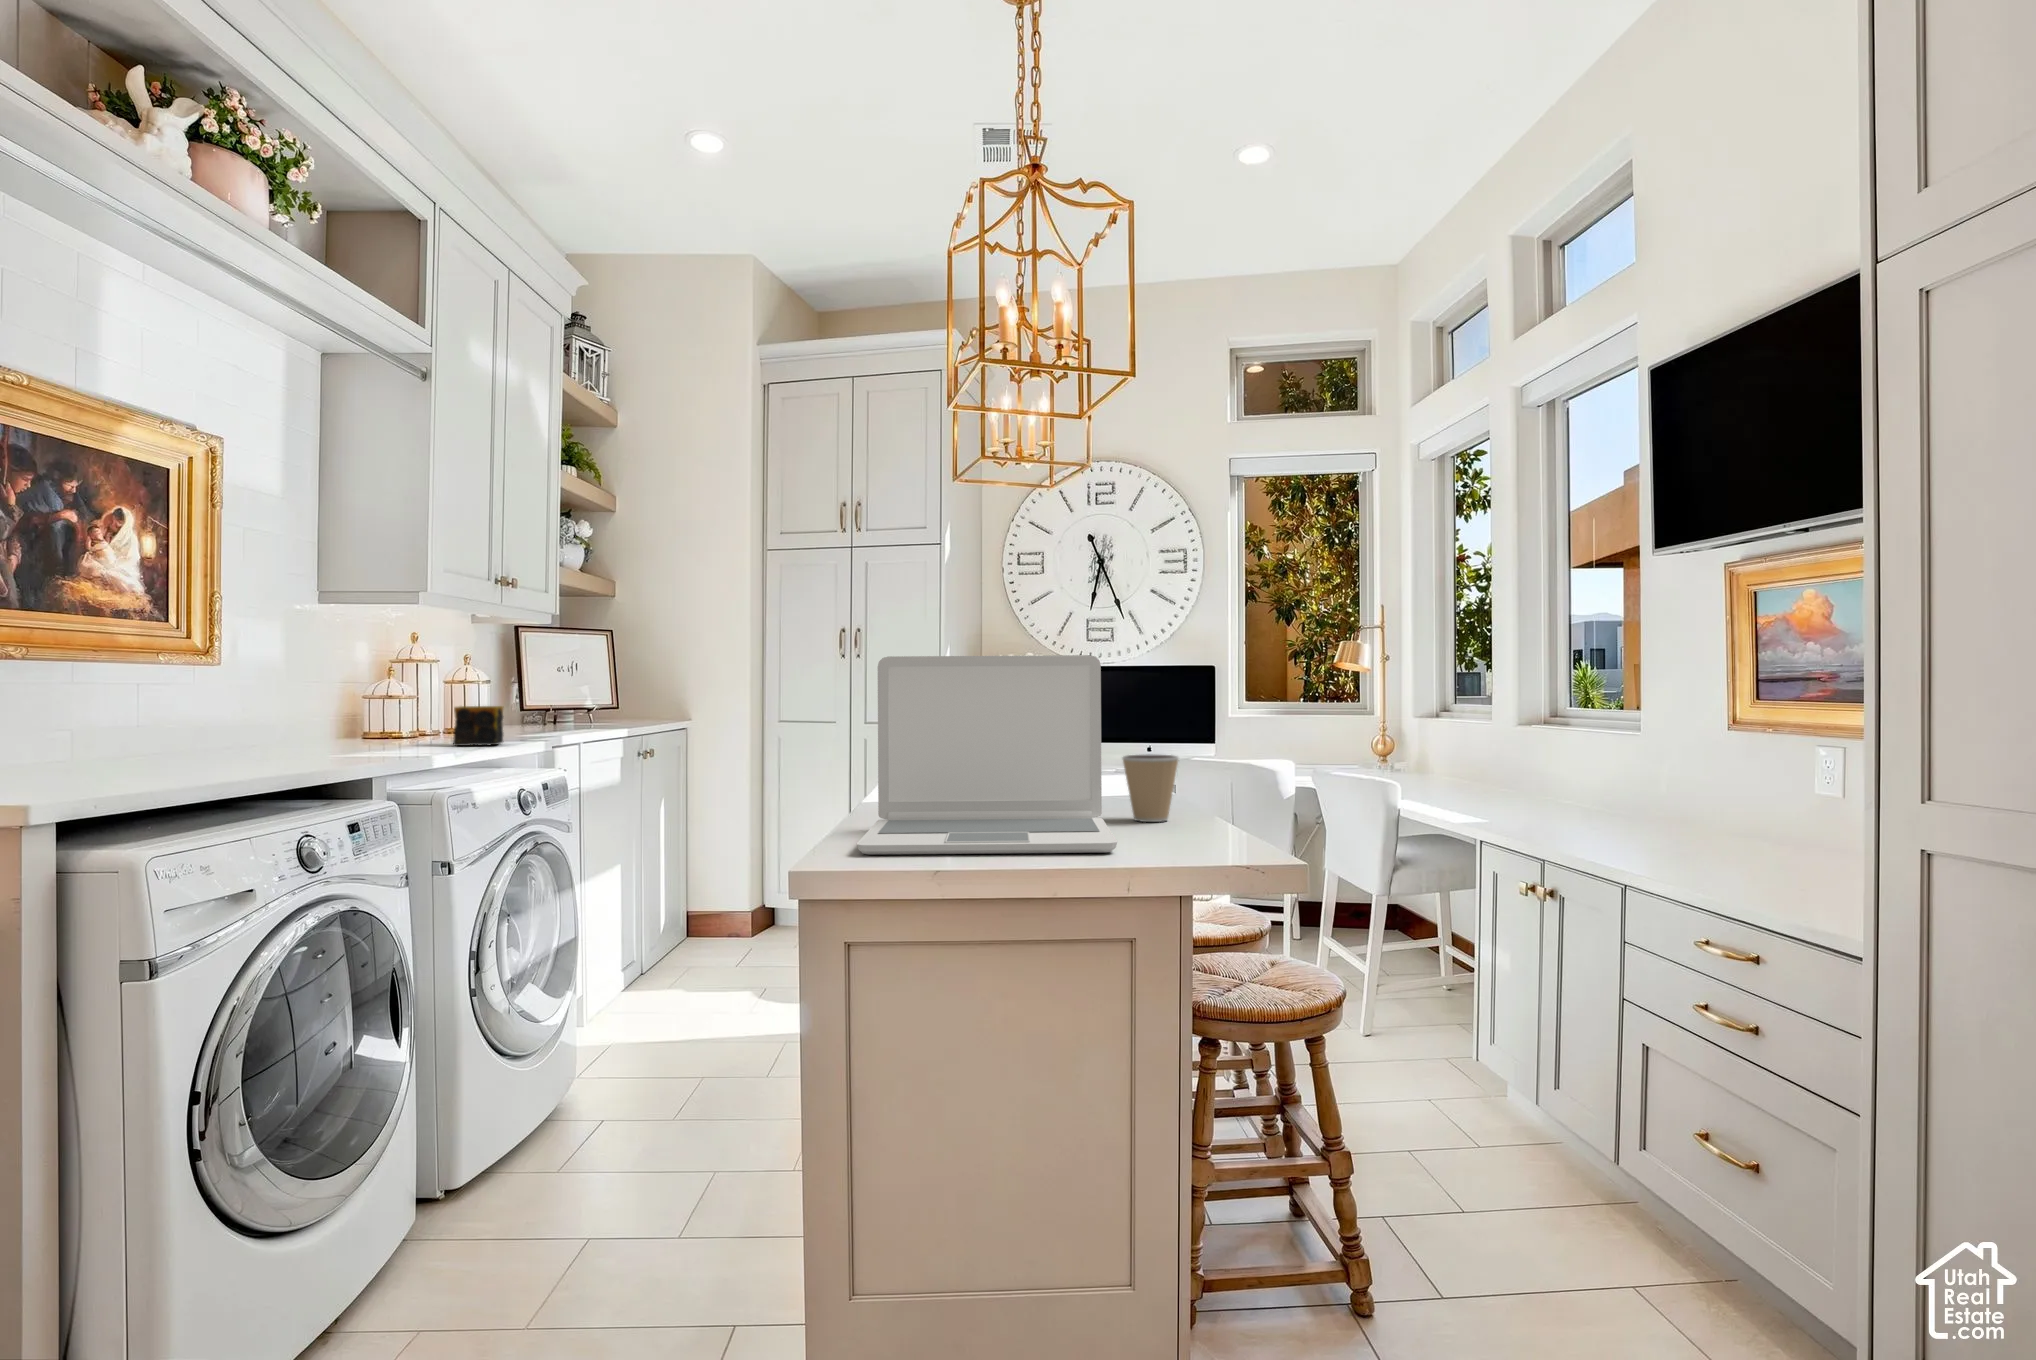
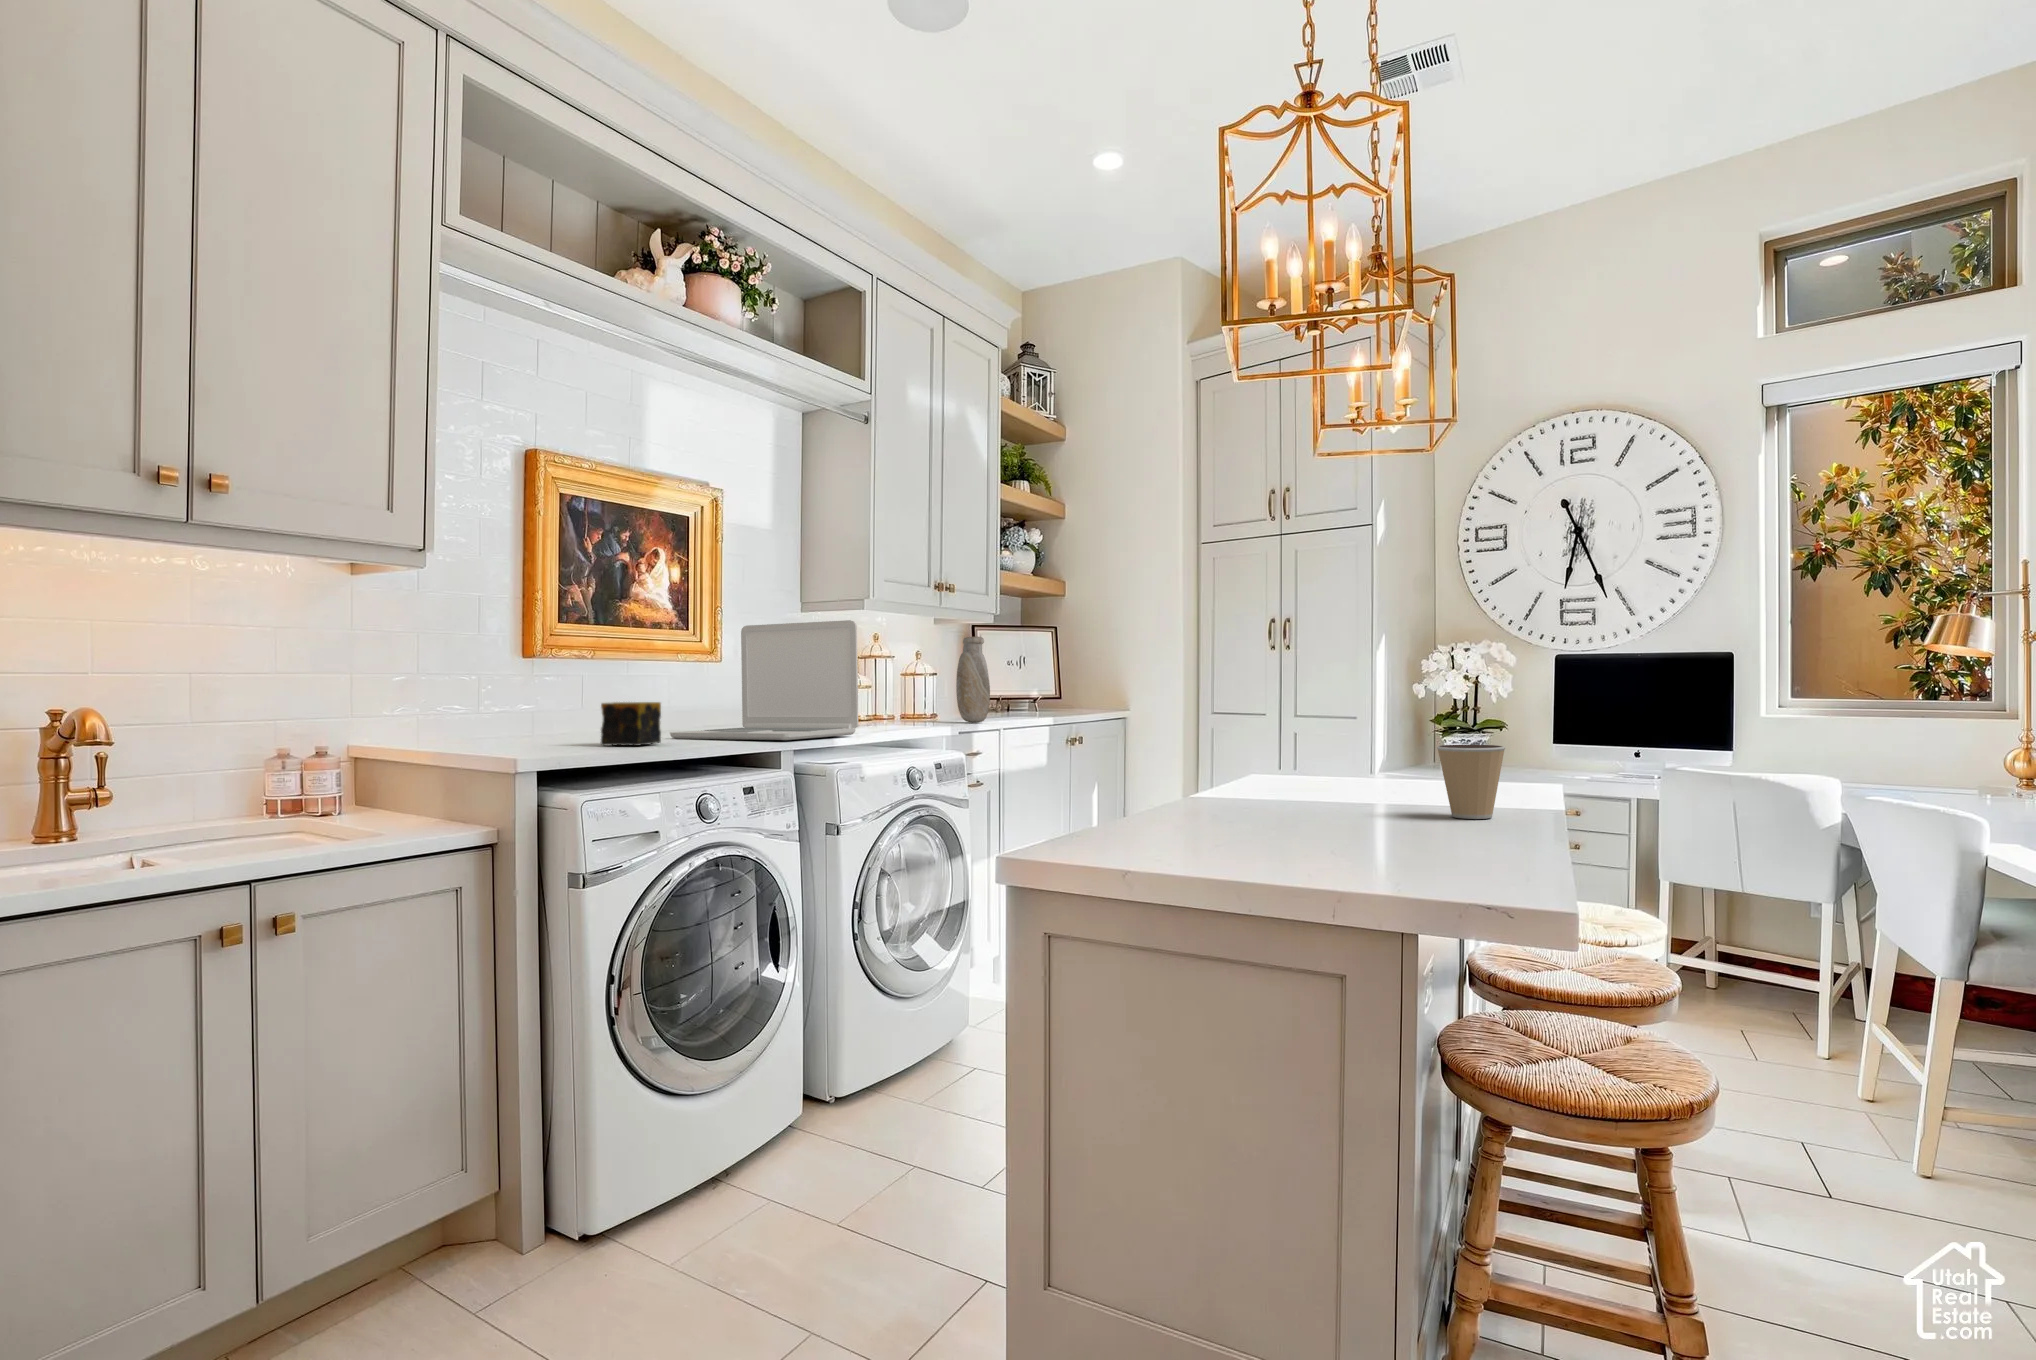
vase: none [518,637,559,733] -> present [956,637,990,722]
laptop: present [857,655,1117,855] -> present [670,620,858,740]
candle: present [453,706,504,746] -> present [601,702,661,746]

